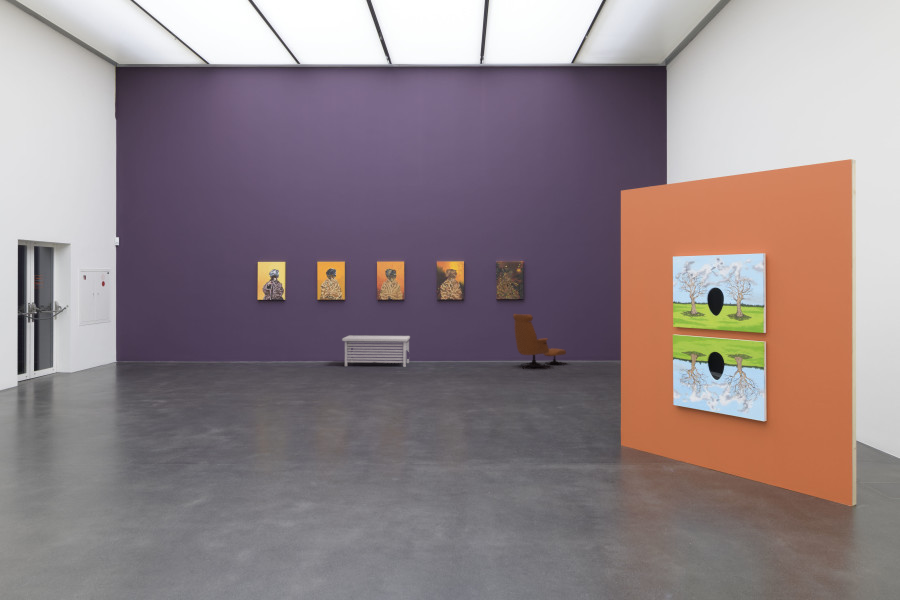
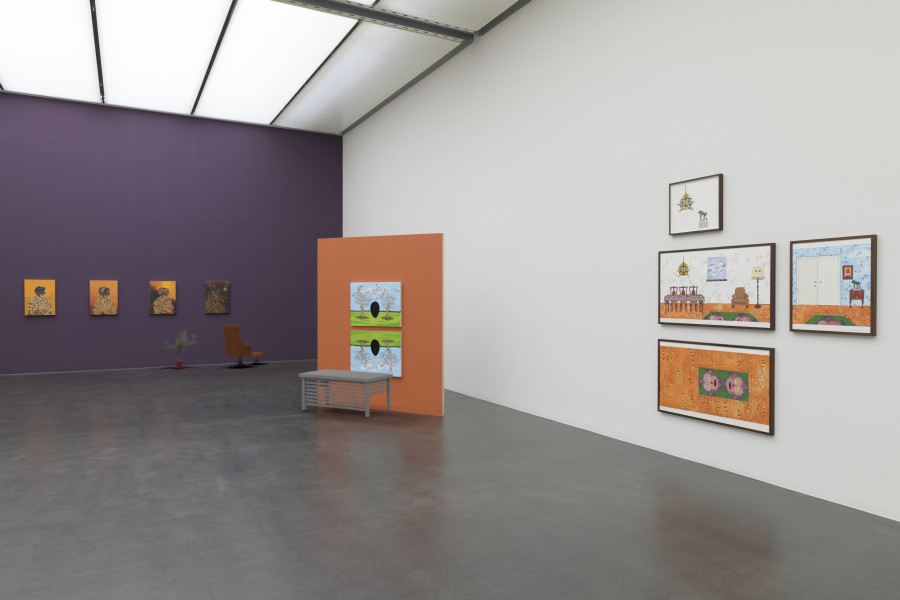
potted tree: none [447,319,485,365] -> present [166,332,195,369]
storage bench: present [342,335,410,367] -> present [299,369,393,417]

